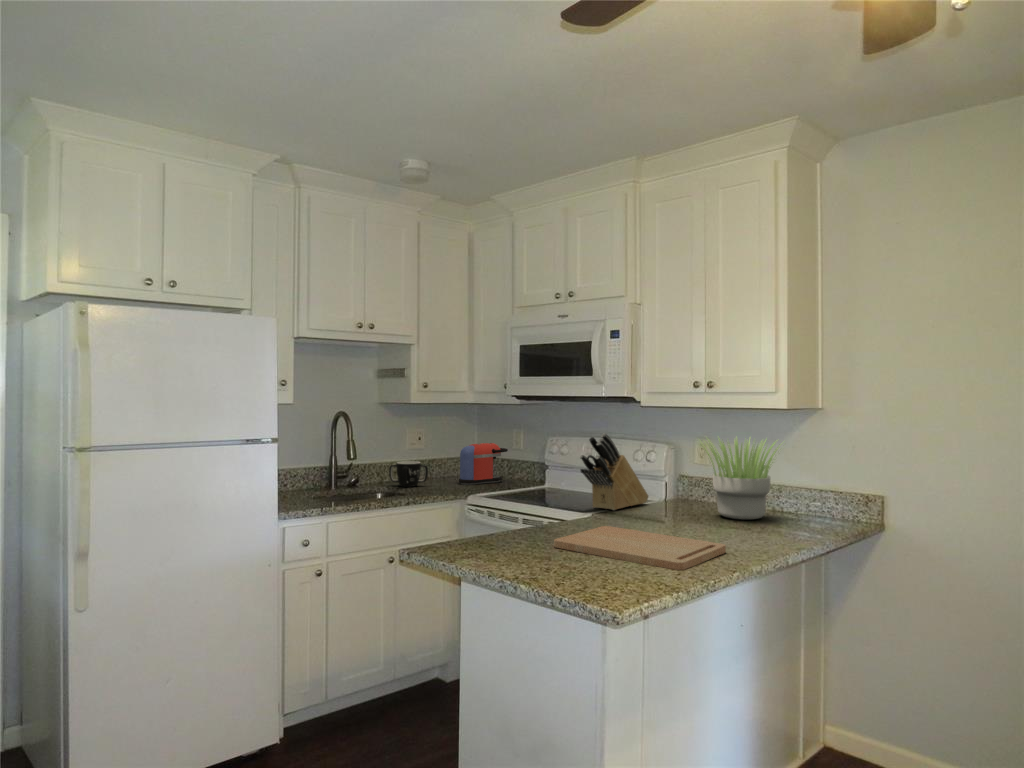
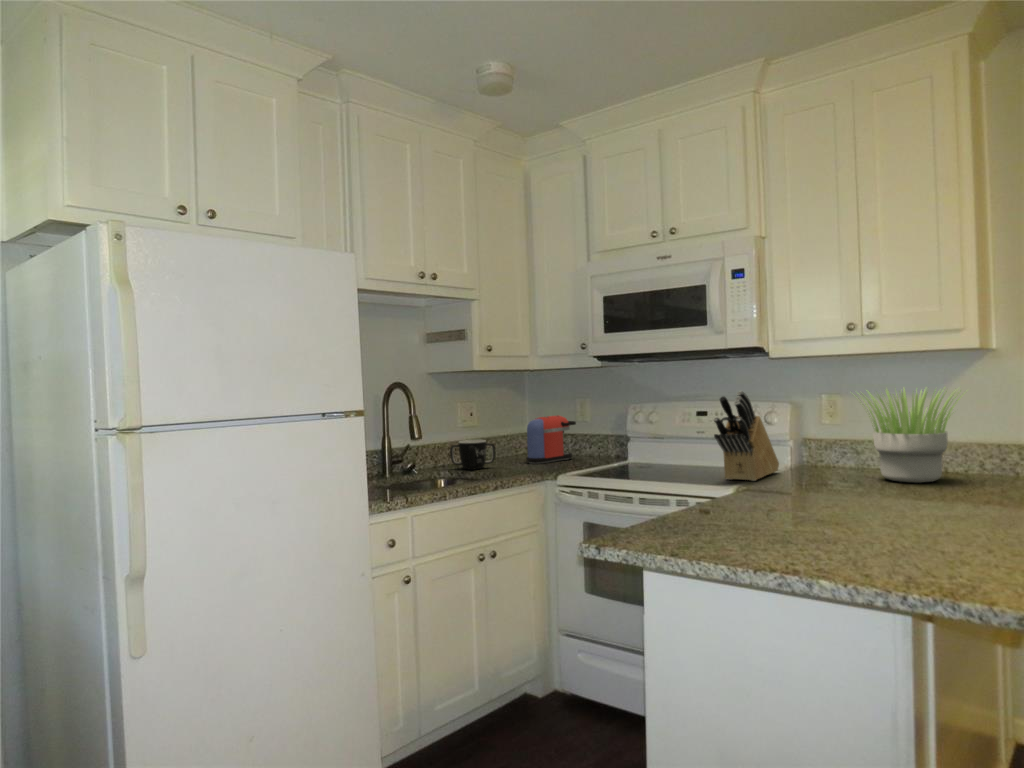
cutting board: present [554,526,726,570] -> none [767,498,988,547]

